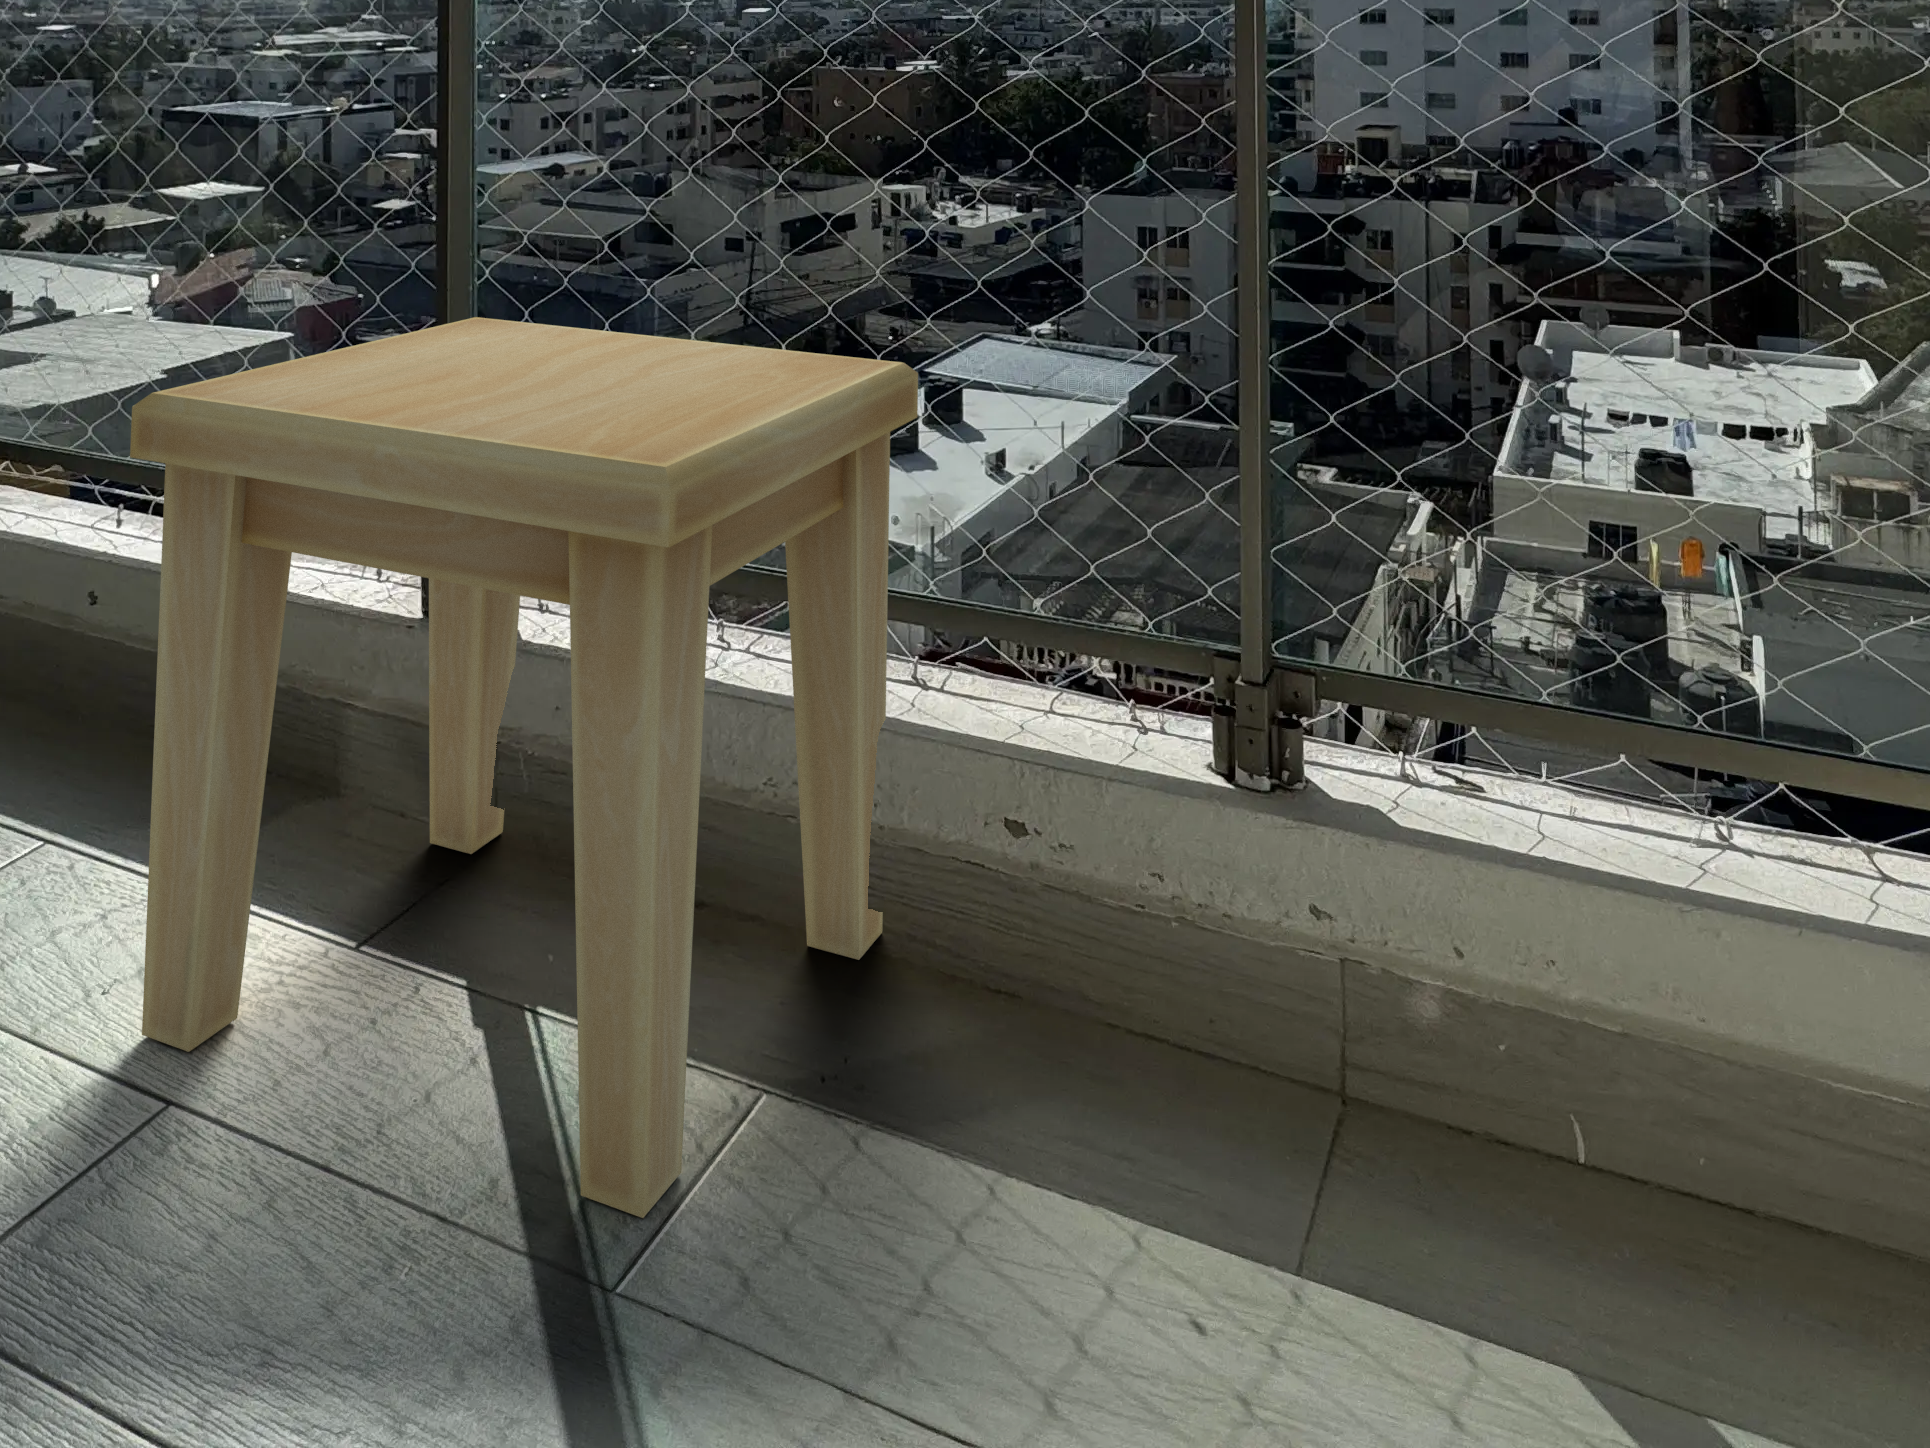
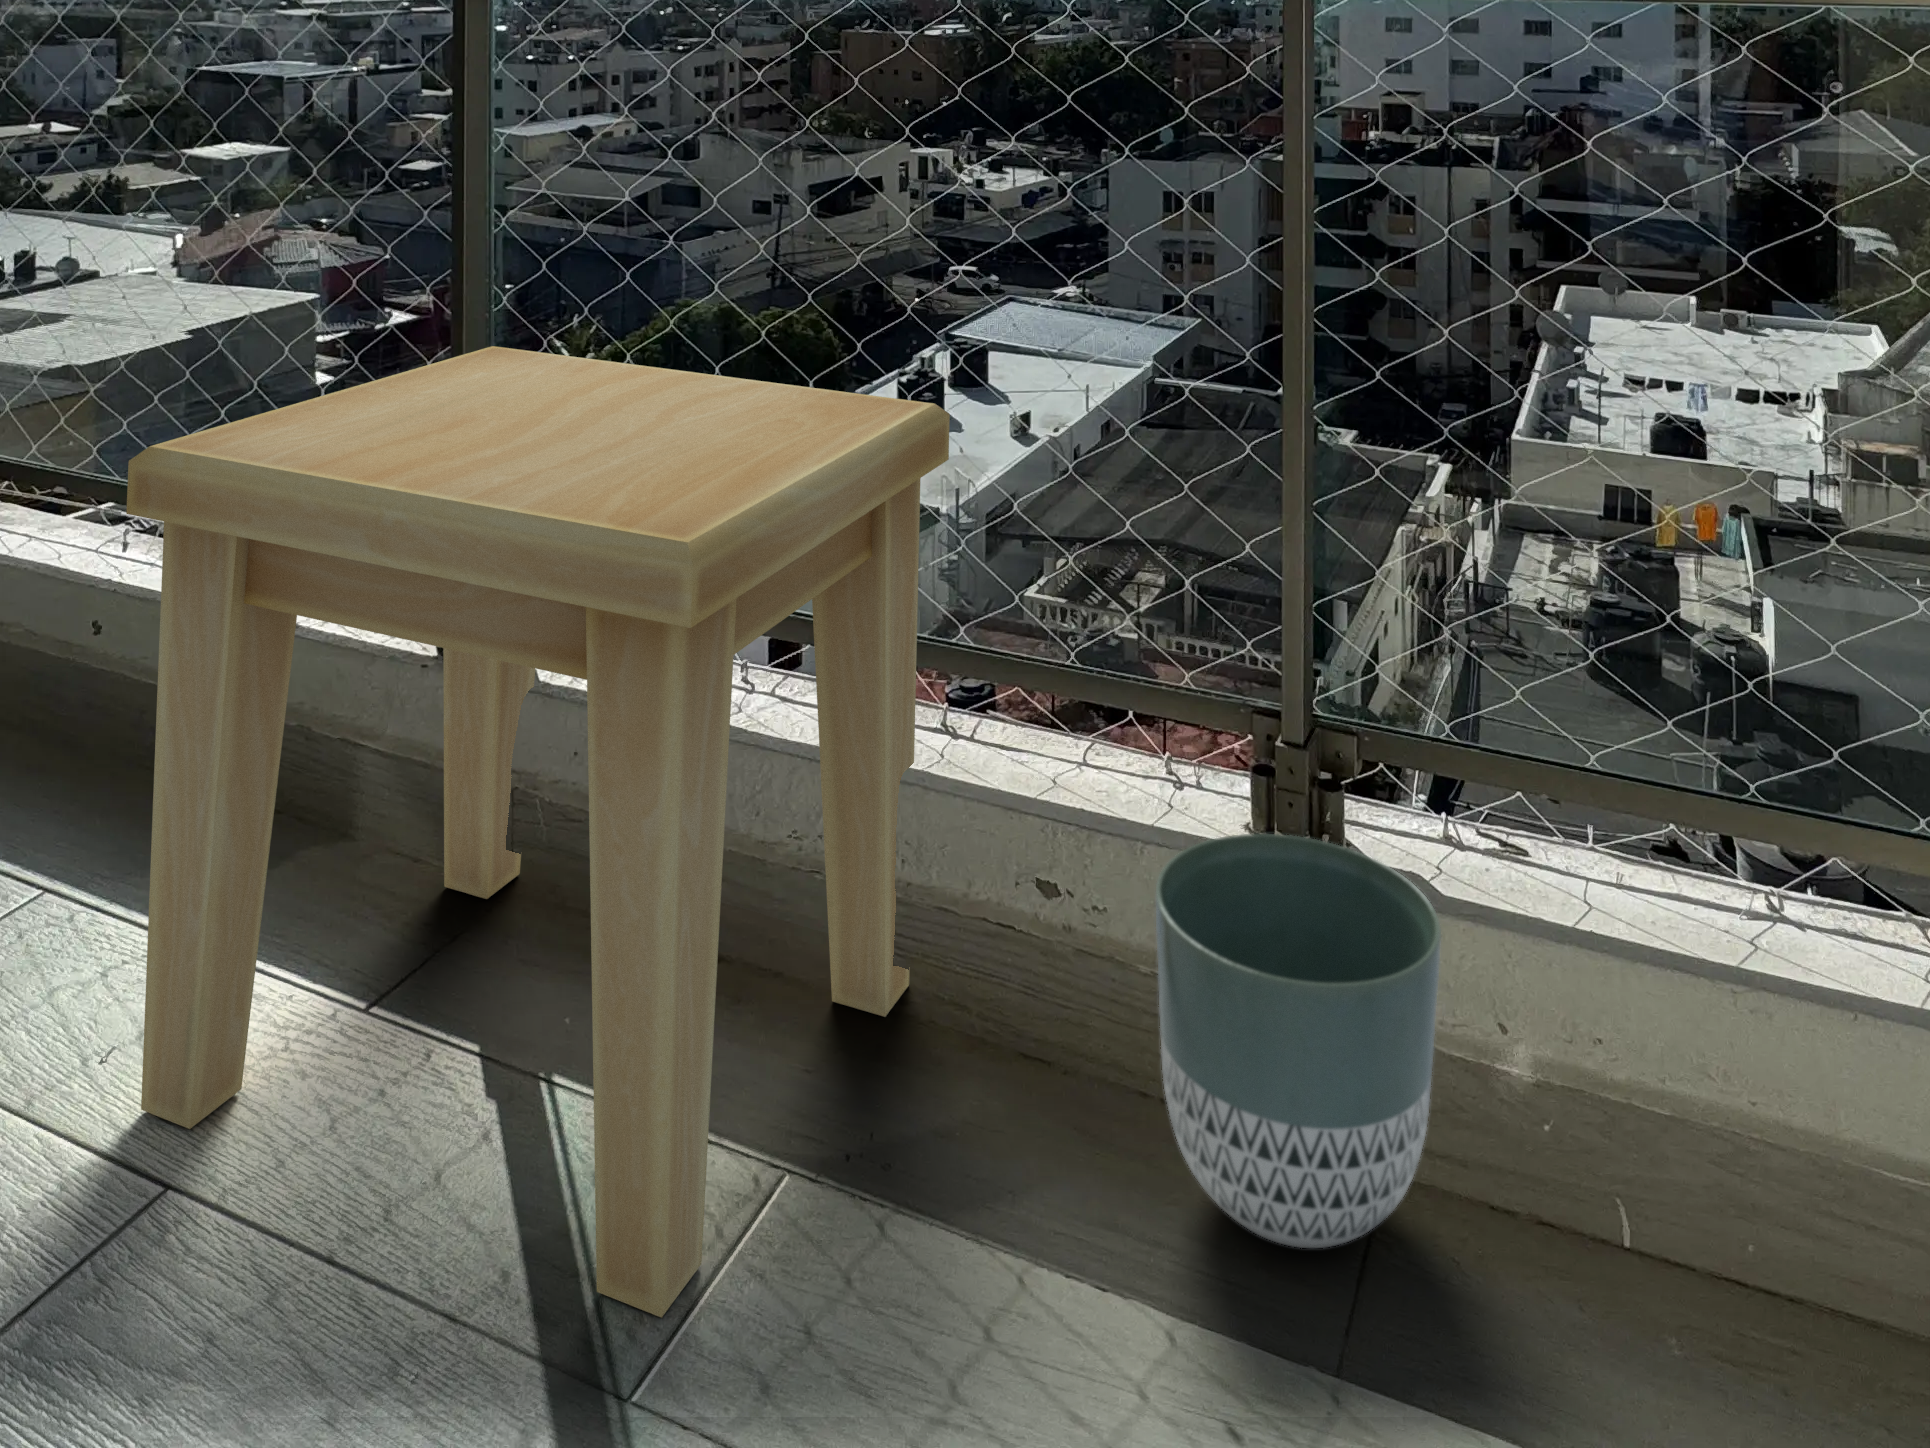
planter: none [1119,771,1396,1162] -> present [1156,834,1441,1248]

